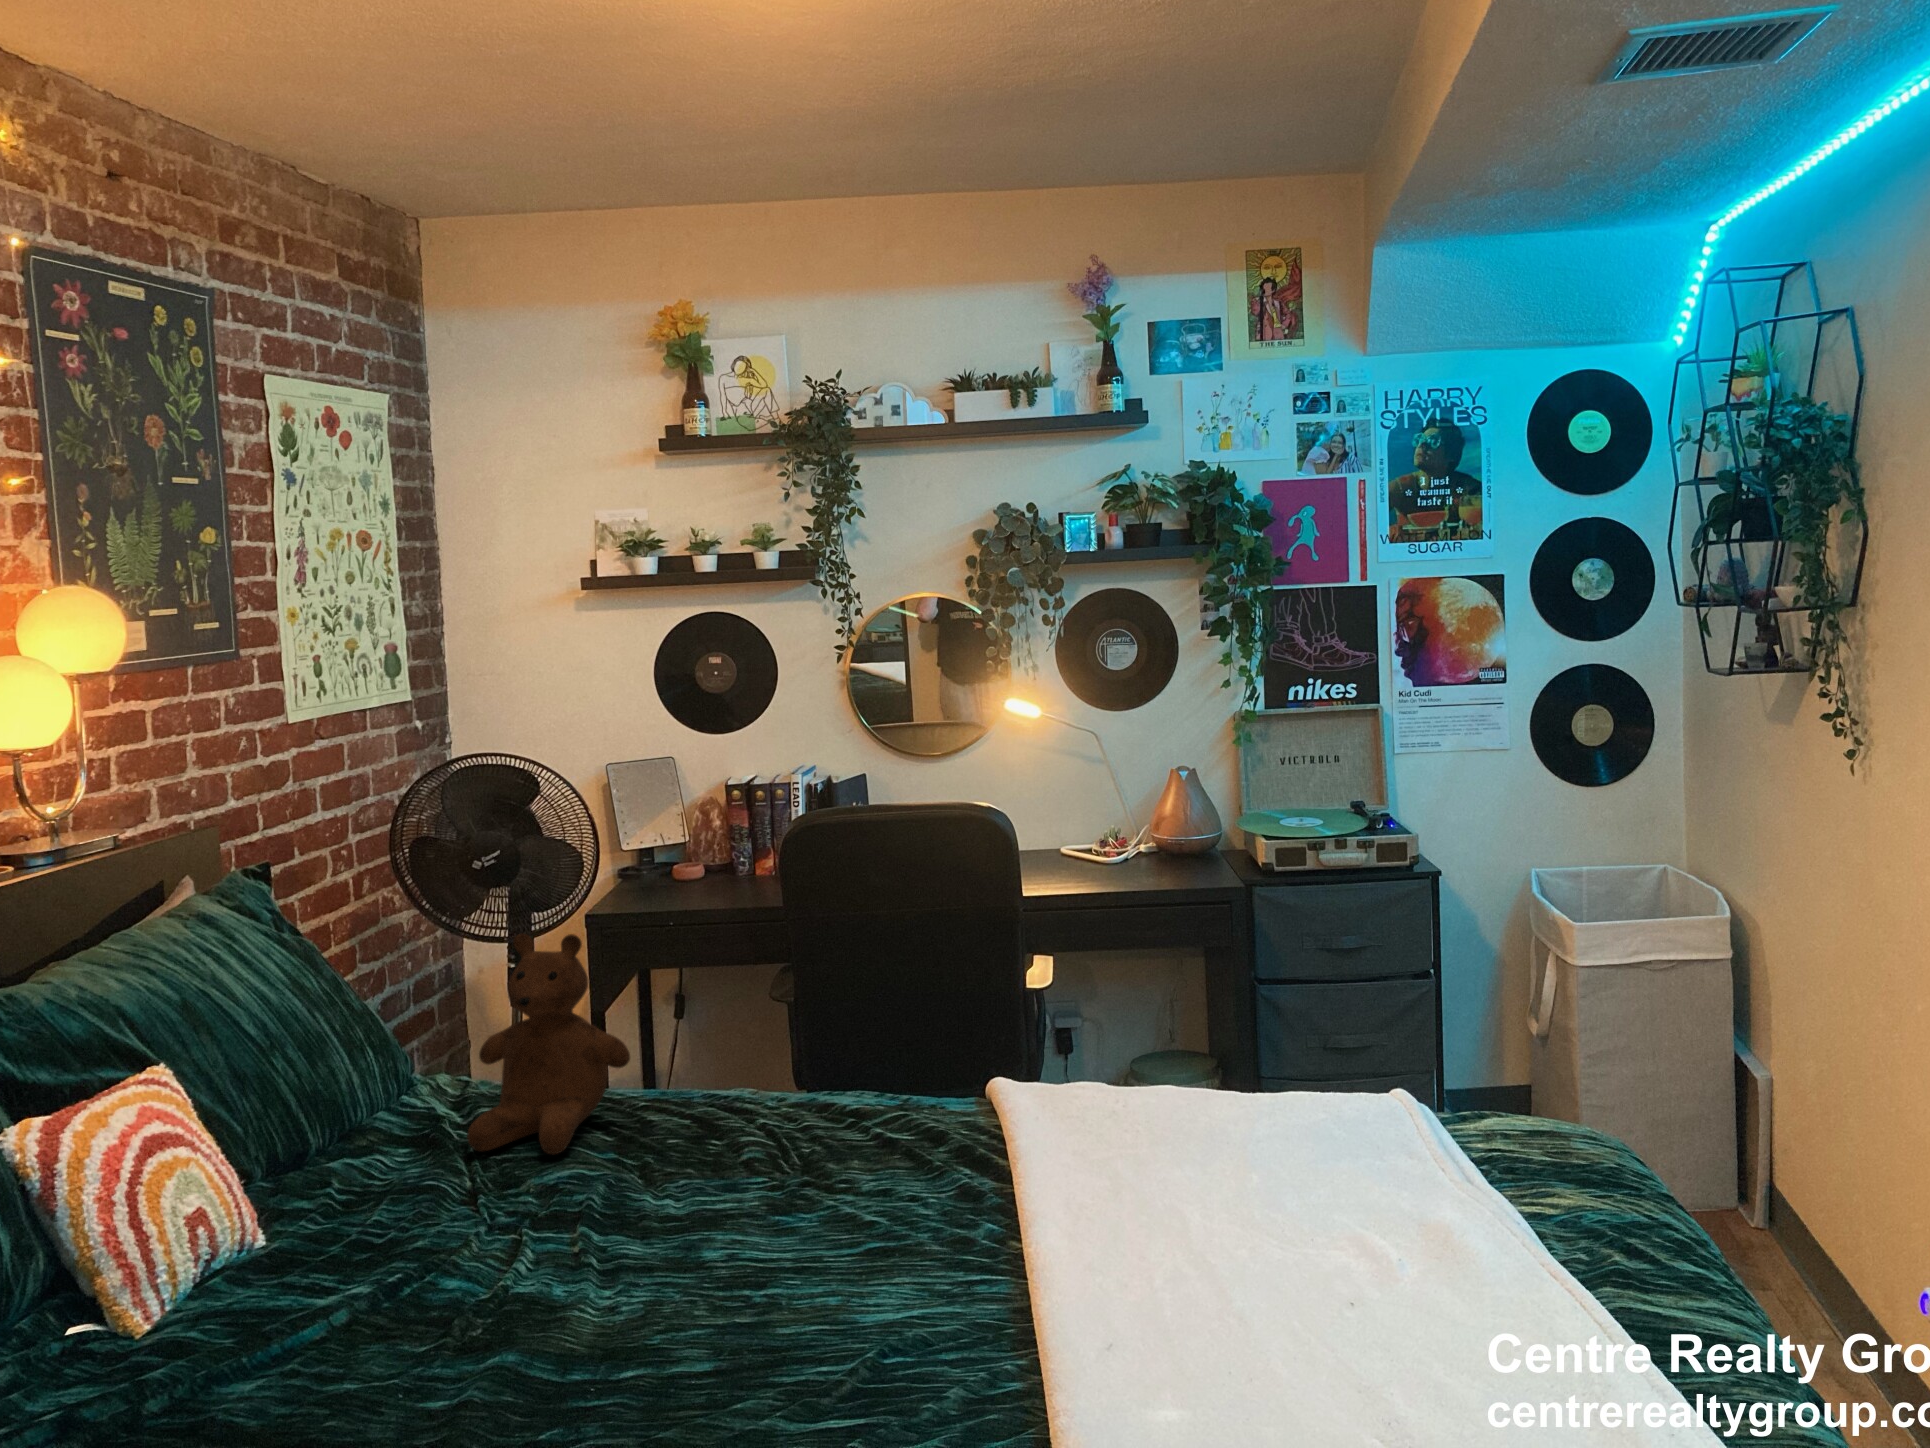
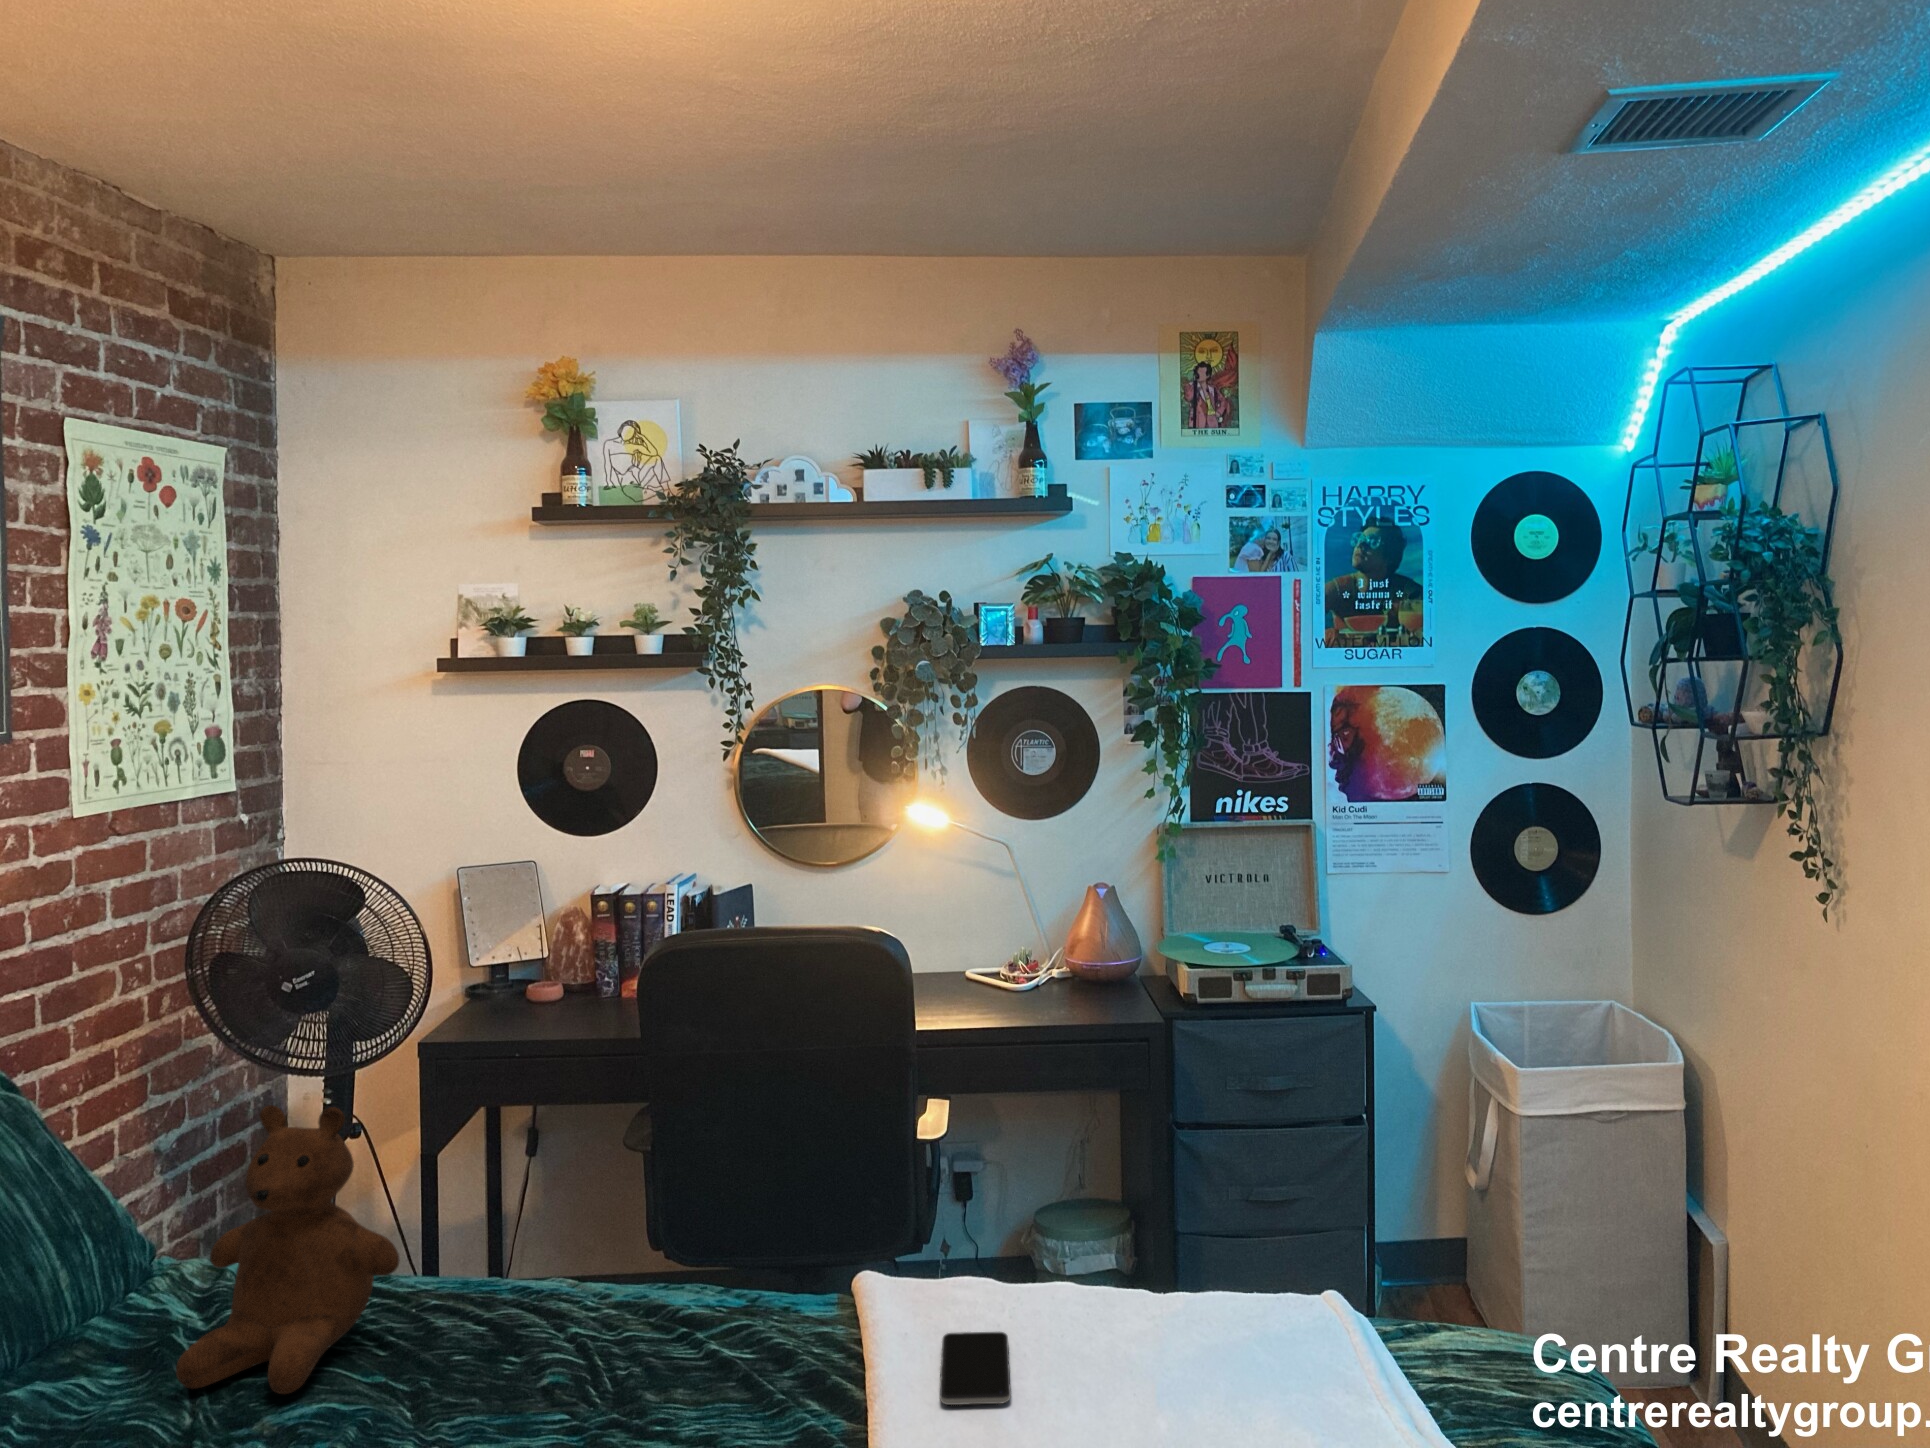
smartphone: none [1075,1107,1135,1154] -> present [940,1332,1011,1405]

